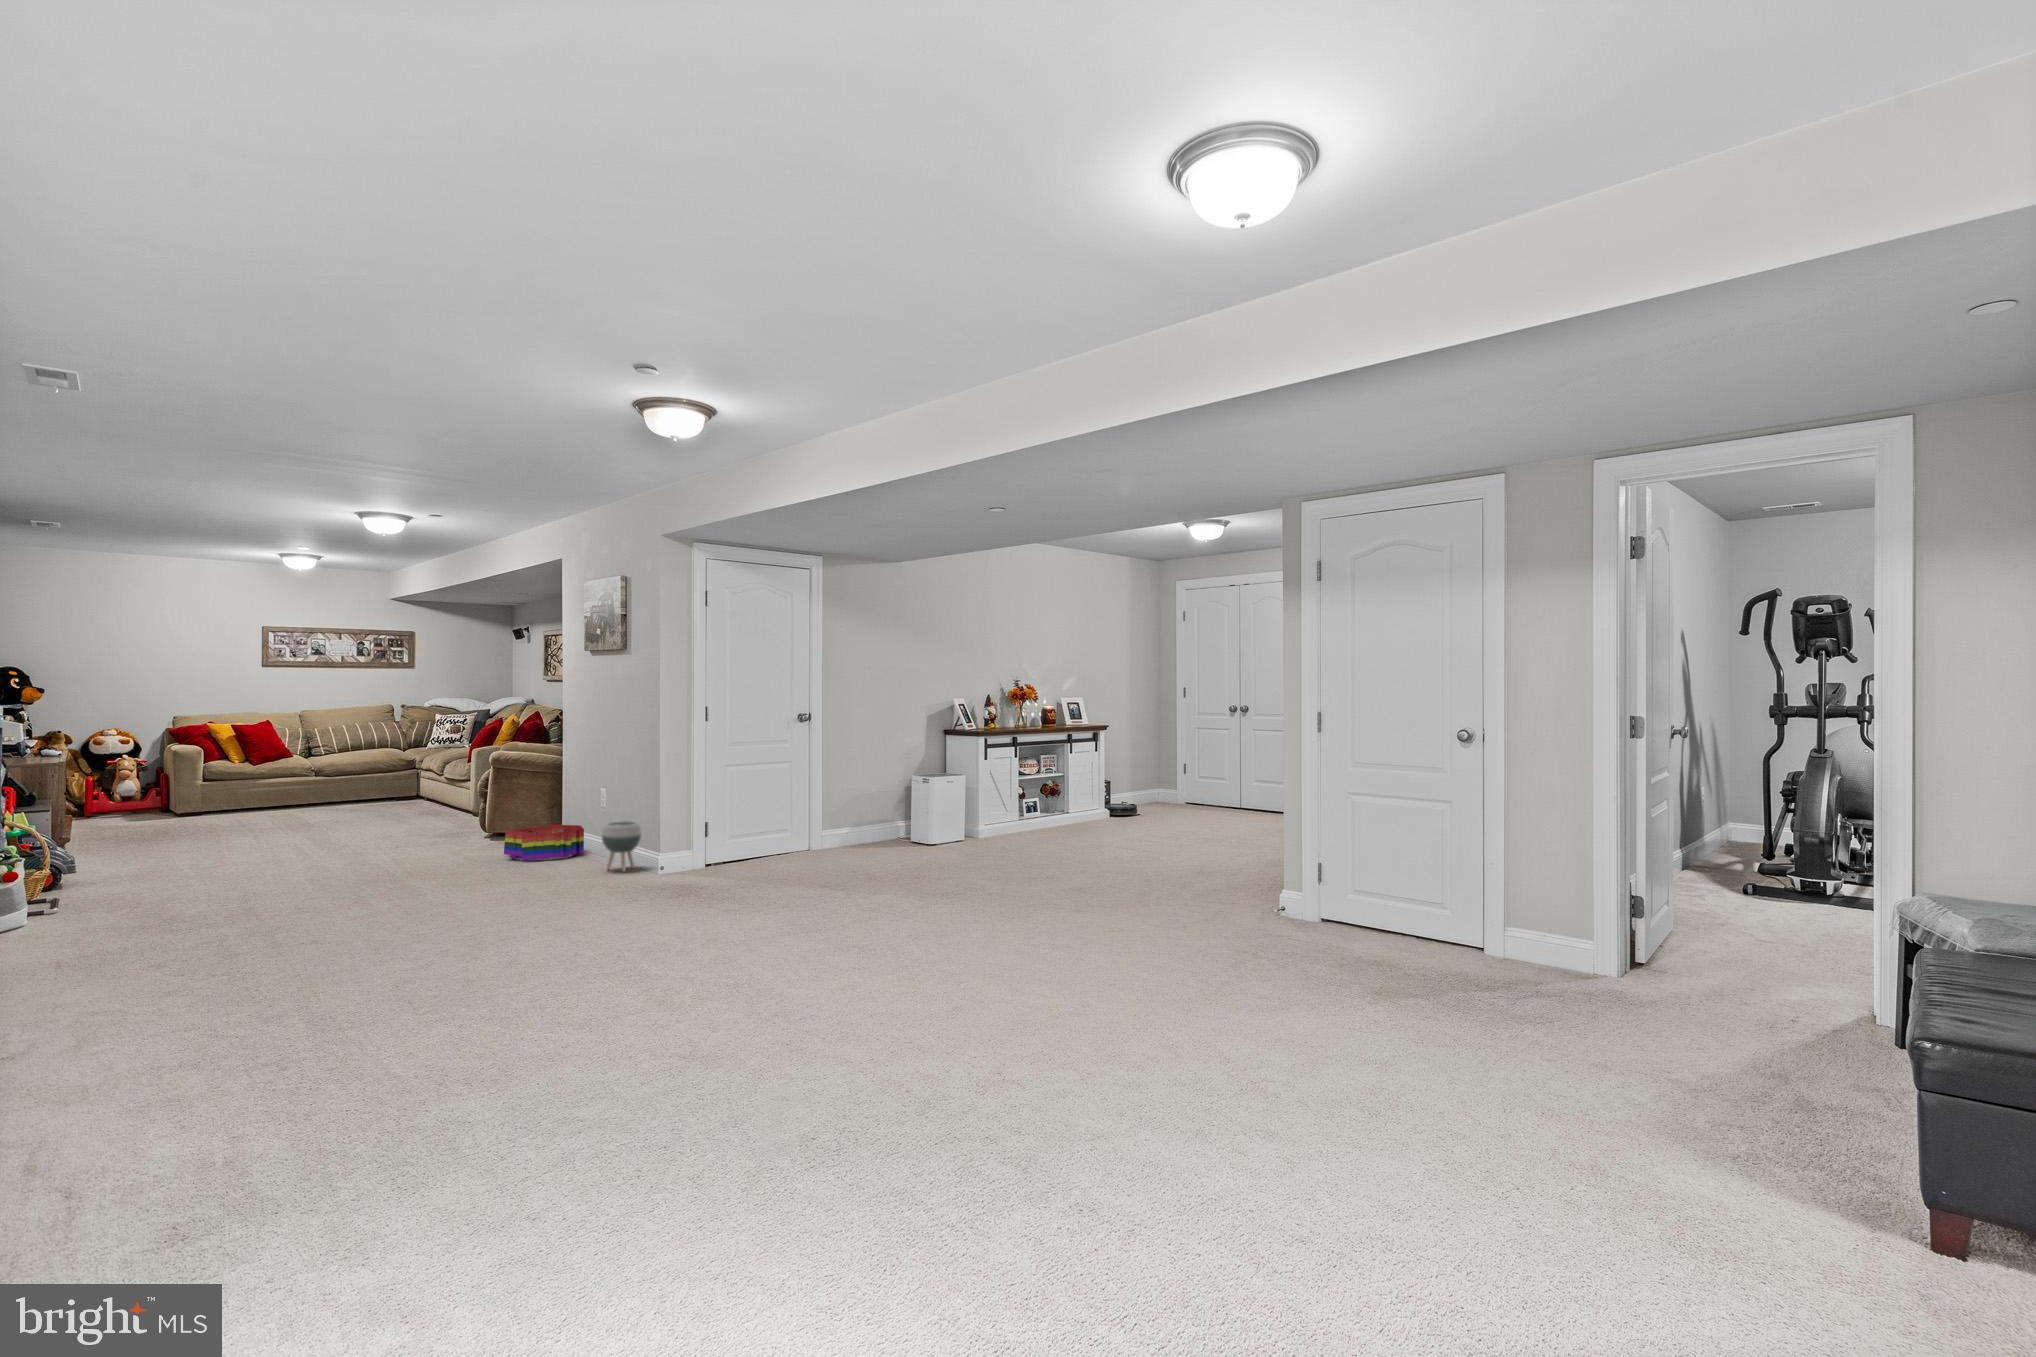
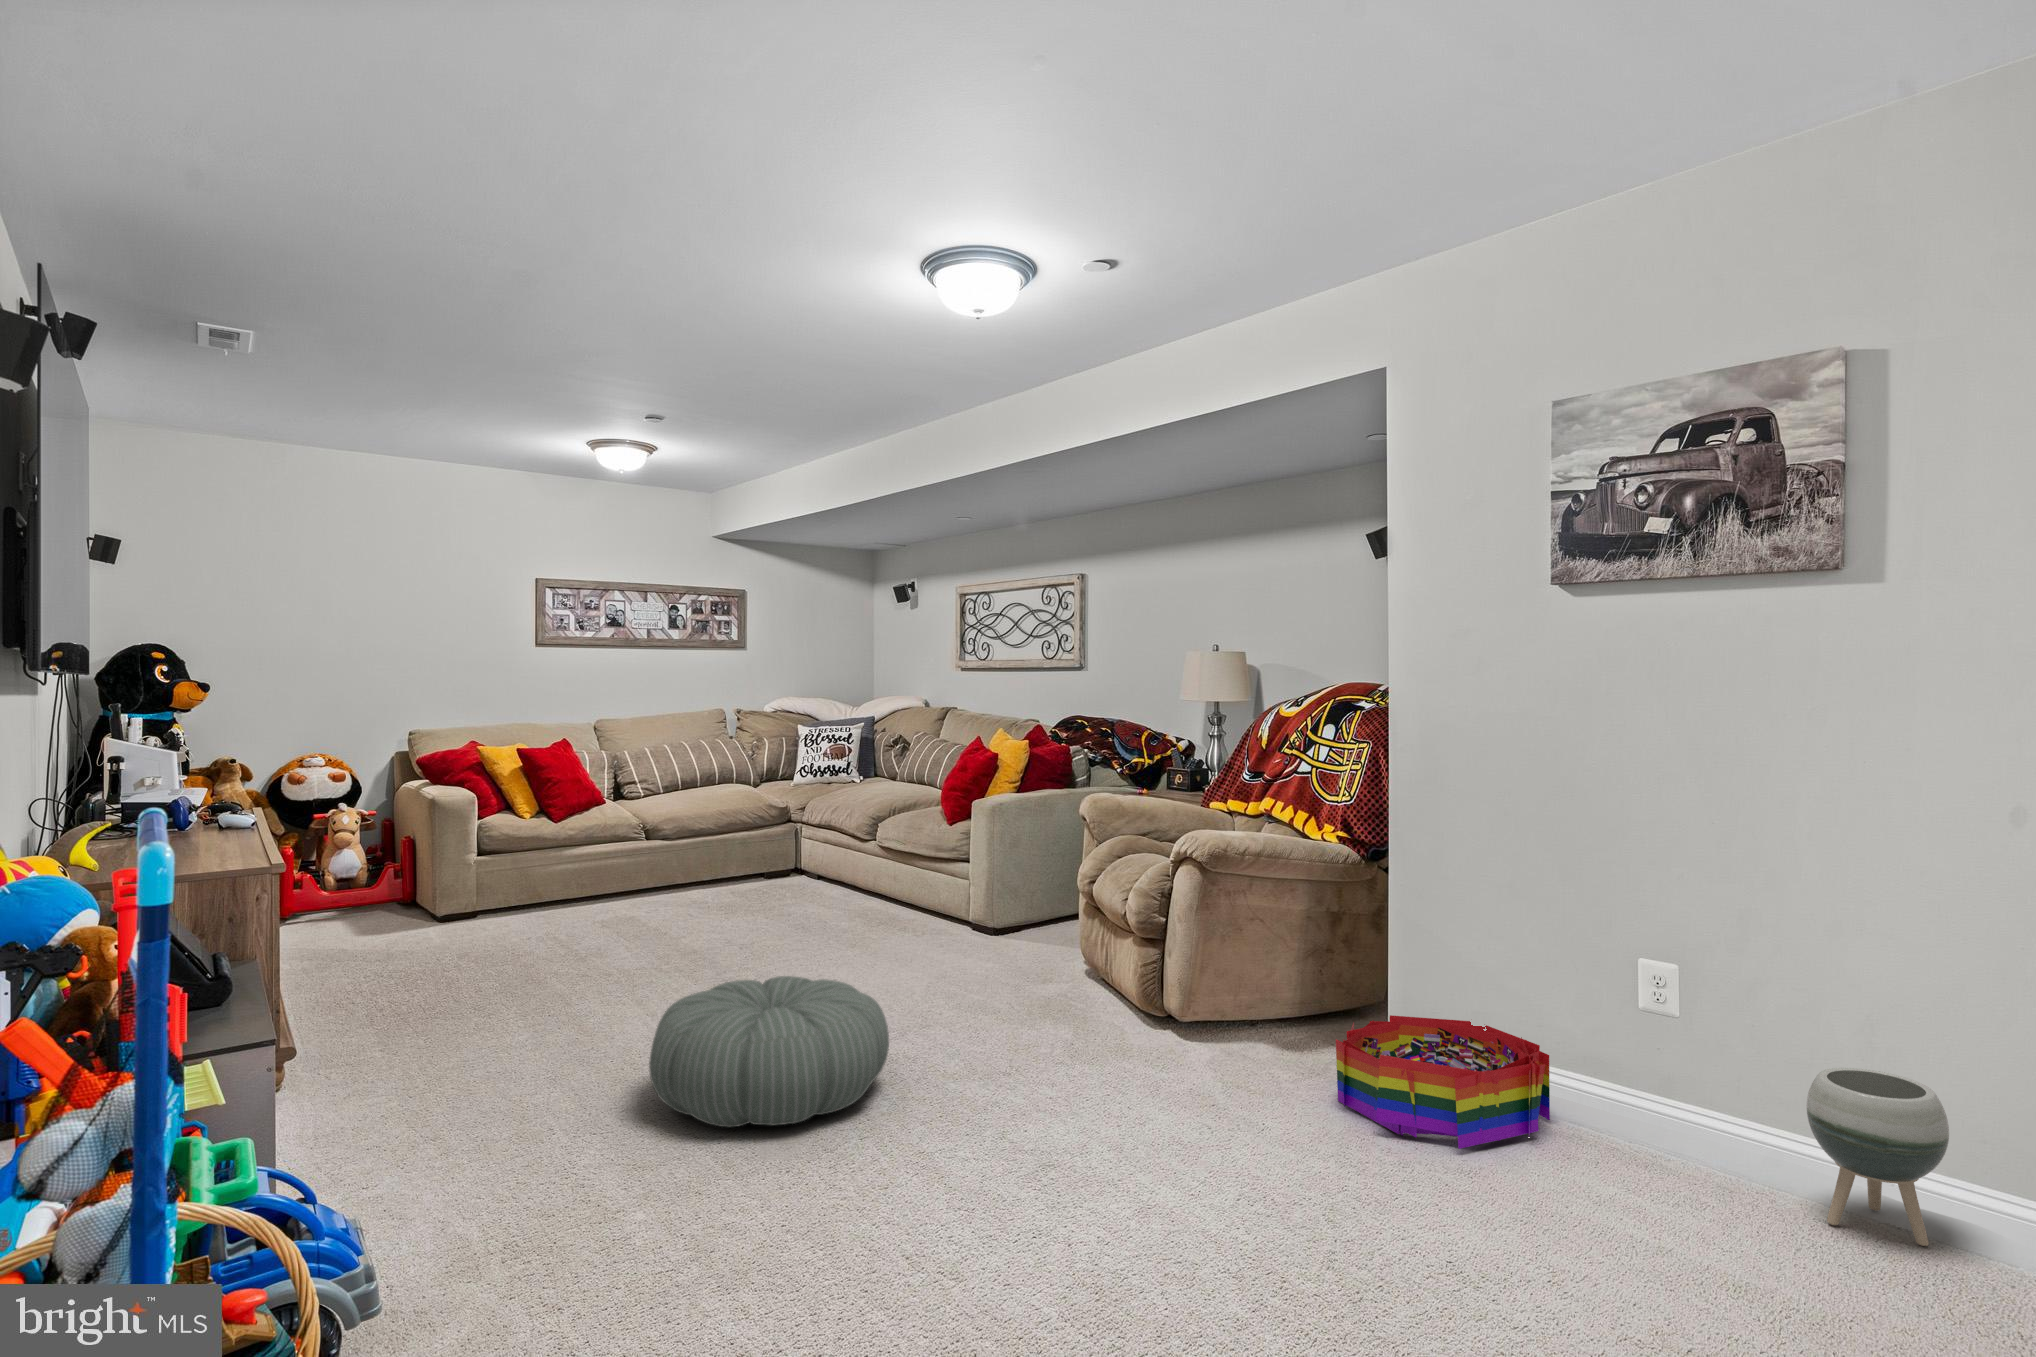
pouf: none [219,814,335,862] -> present [649,976,889,1128]

